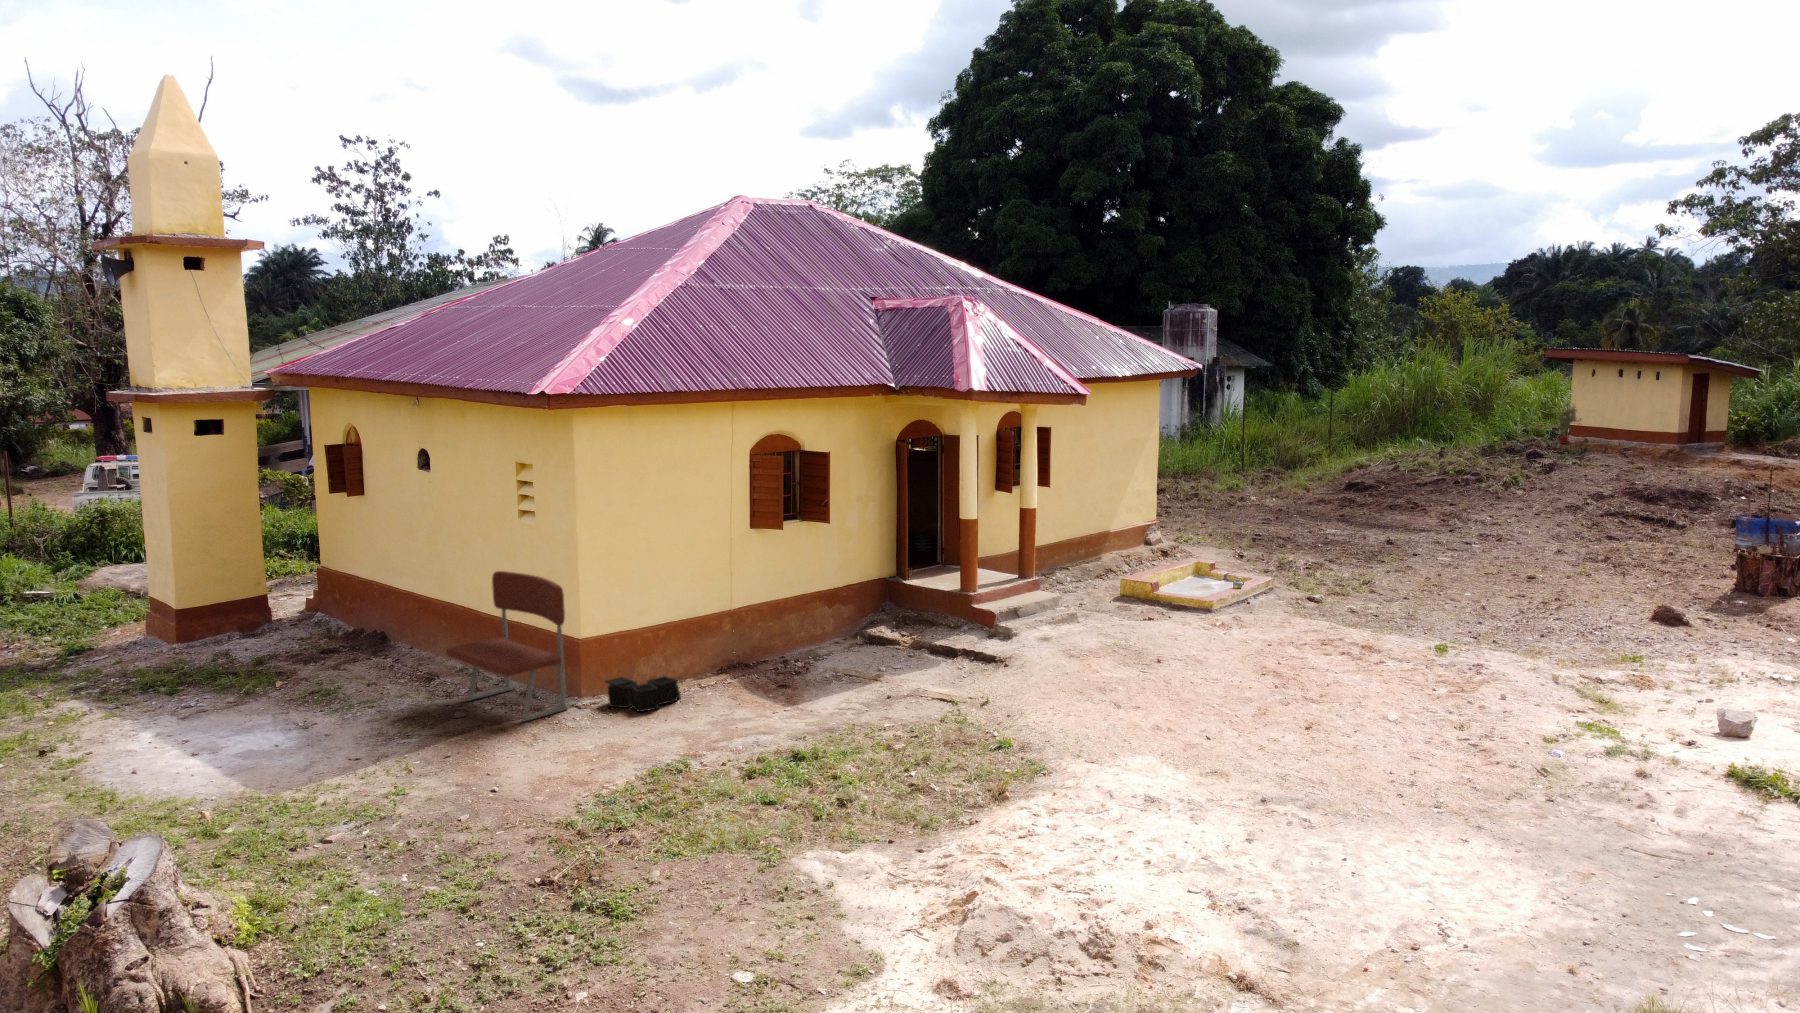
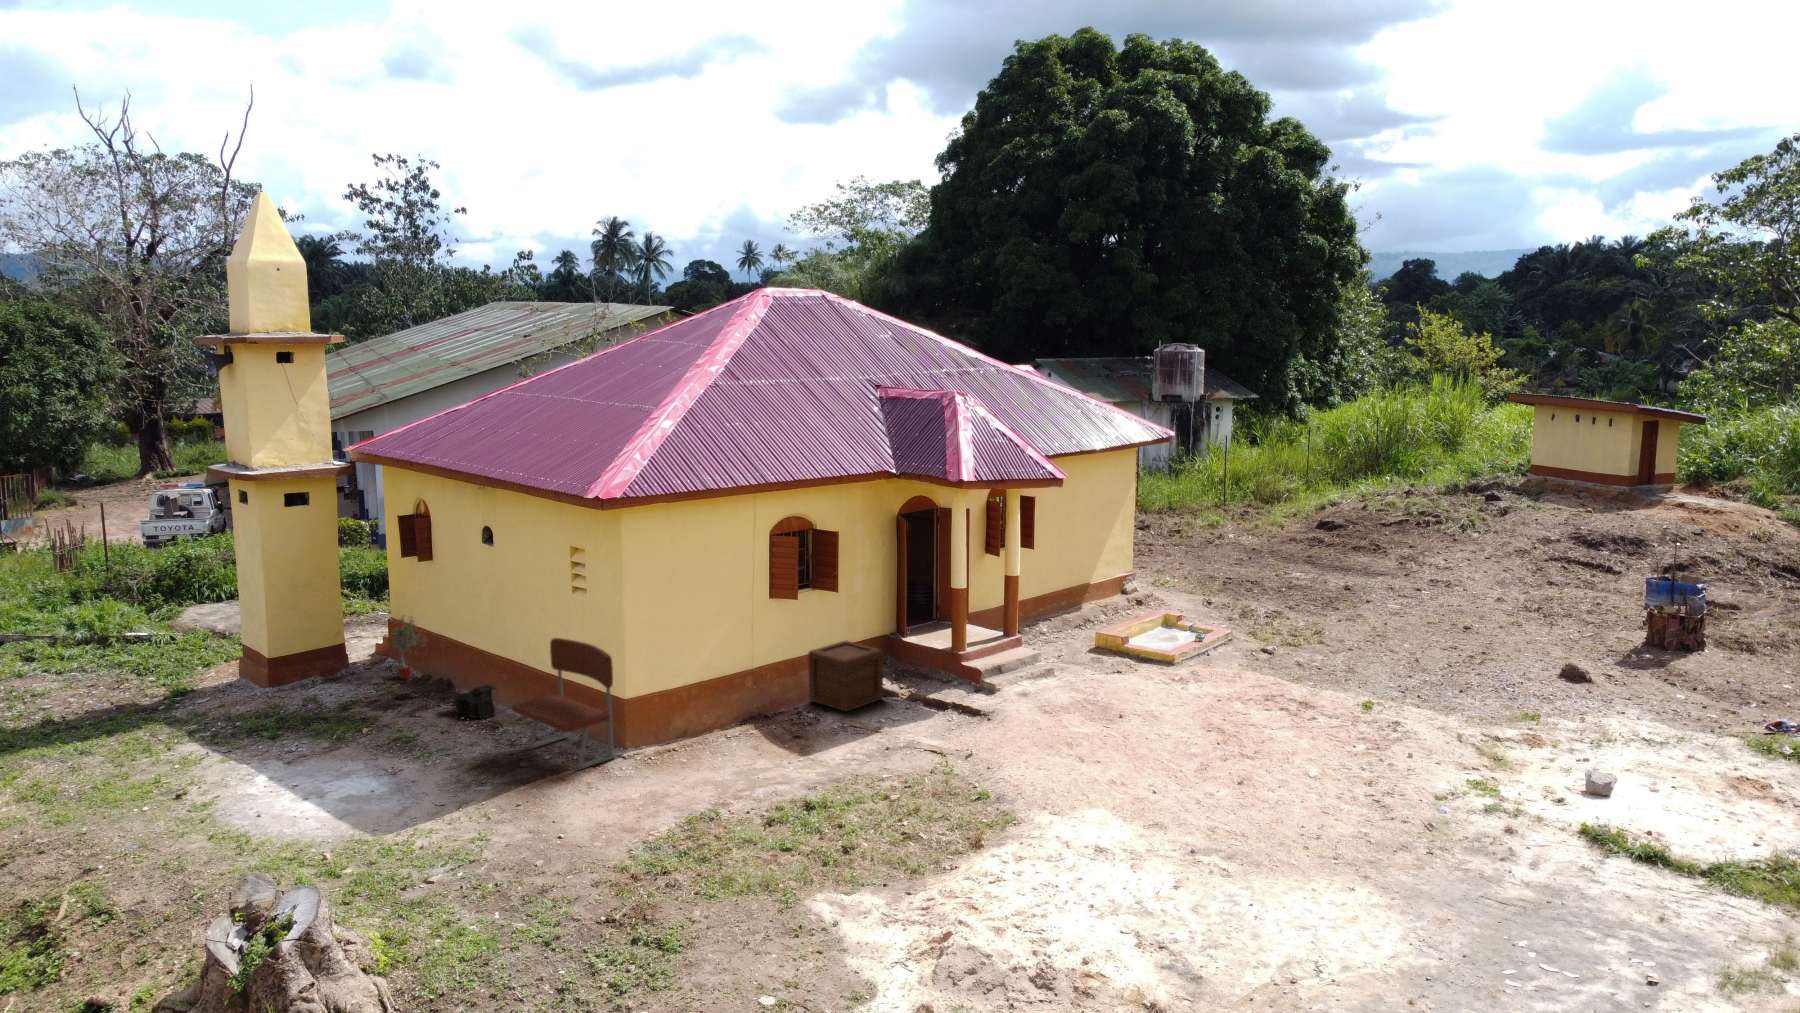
potted tree: present [1558,404,1582,444] -> present [393,617,428,679]
wooden crate: none [796,582,882,661] -> present [808,641,883,711]
storage bin: present [605,676,681,712] -> present [454,685,495,719]

